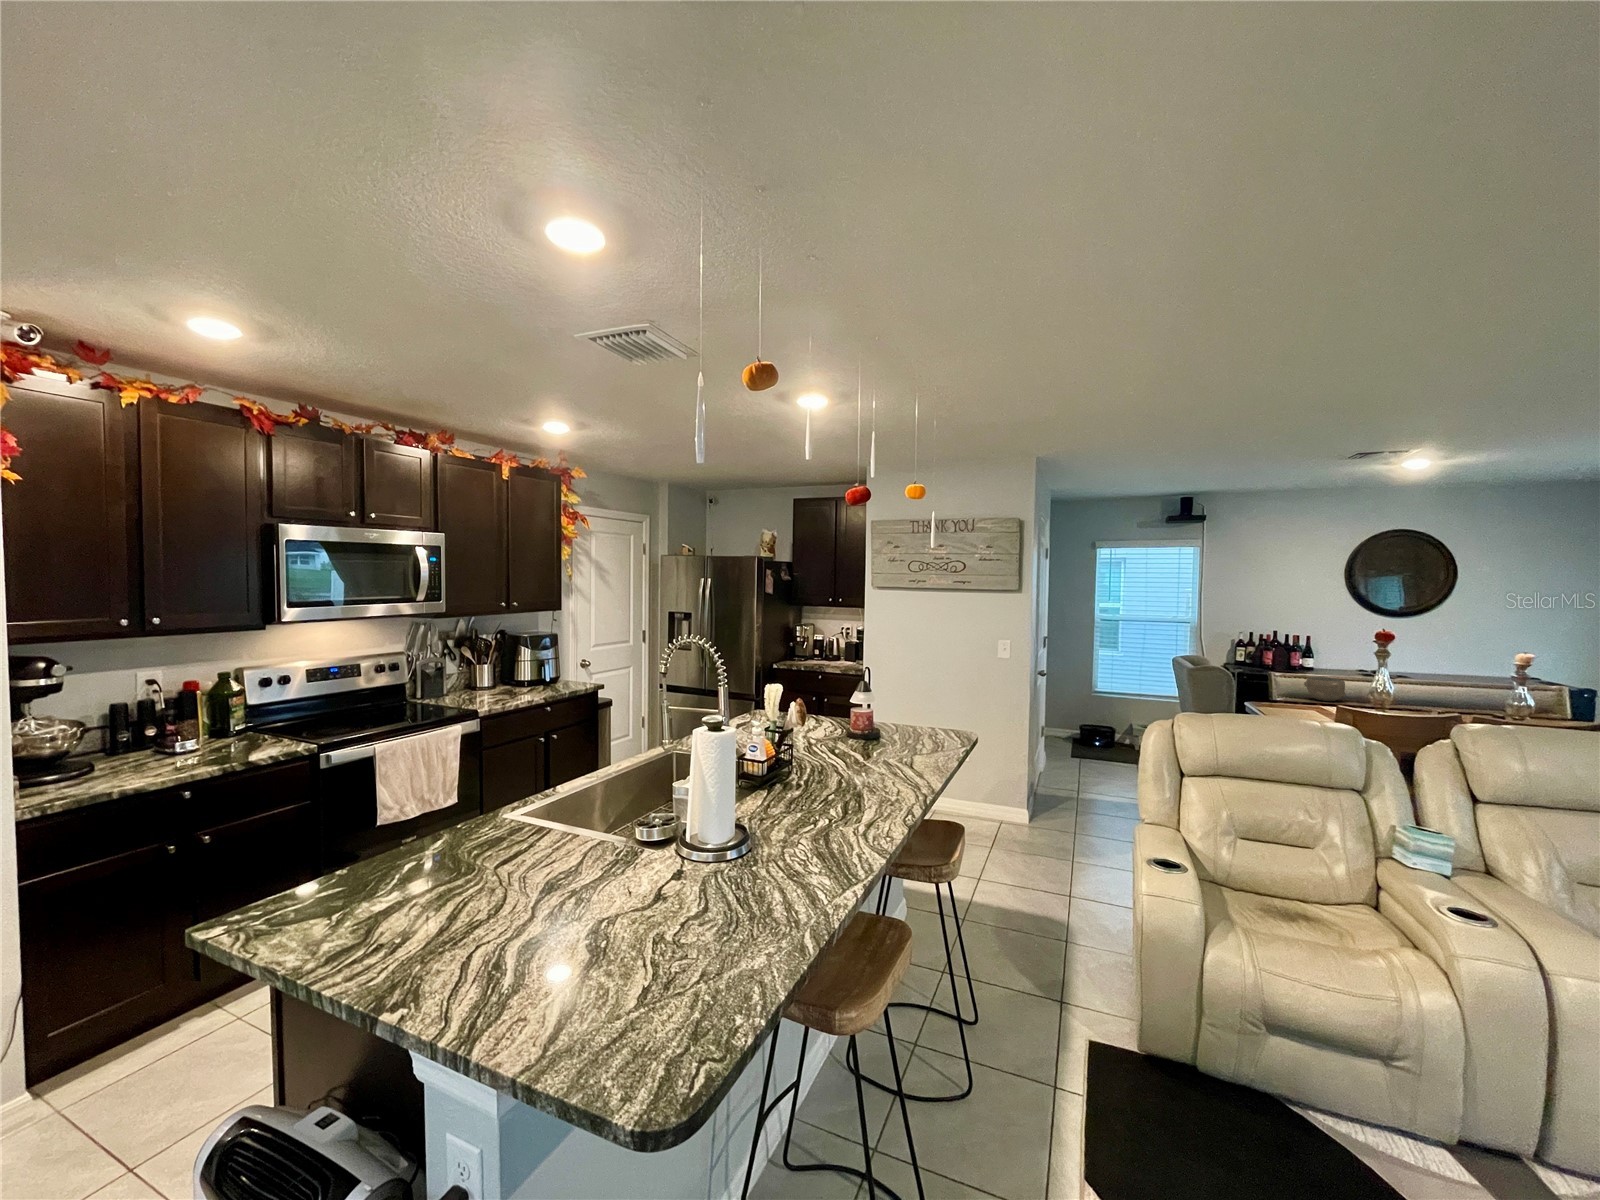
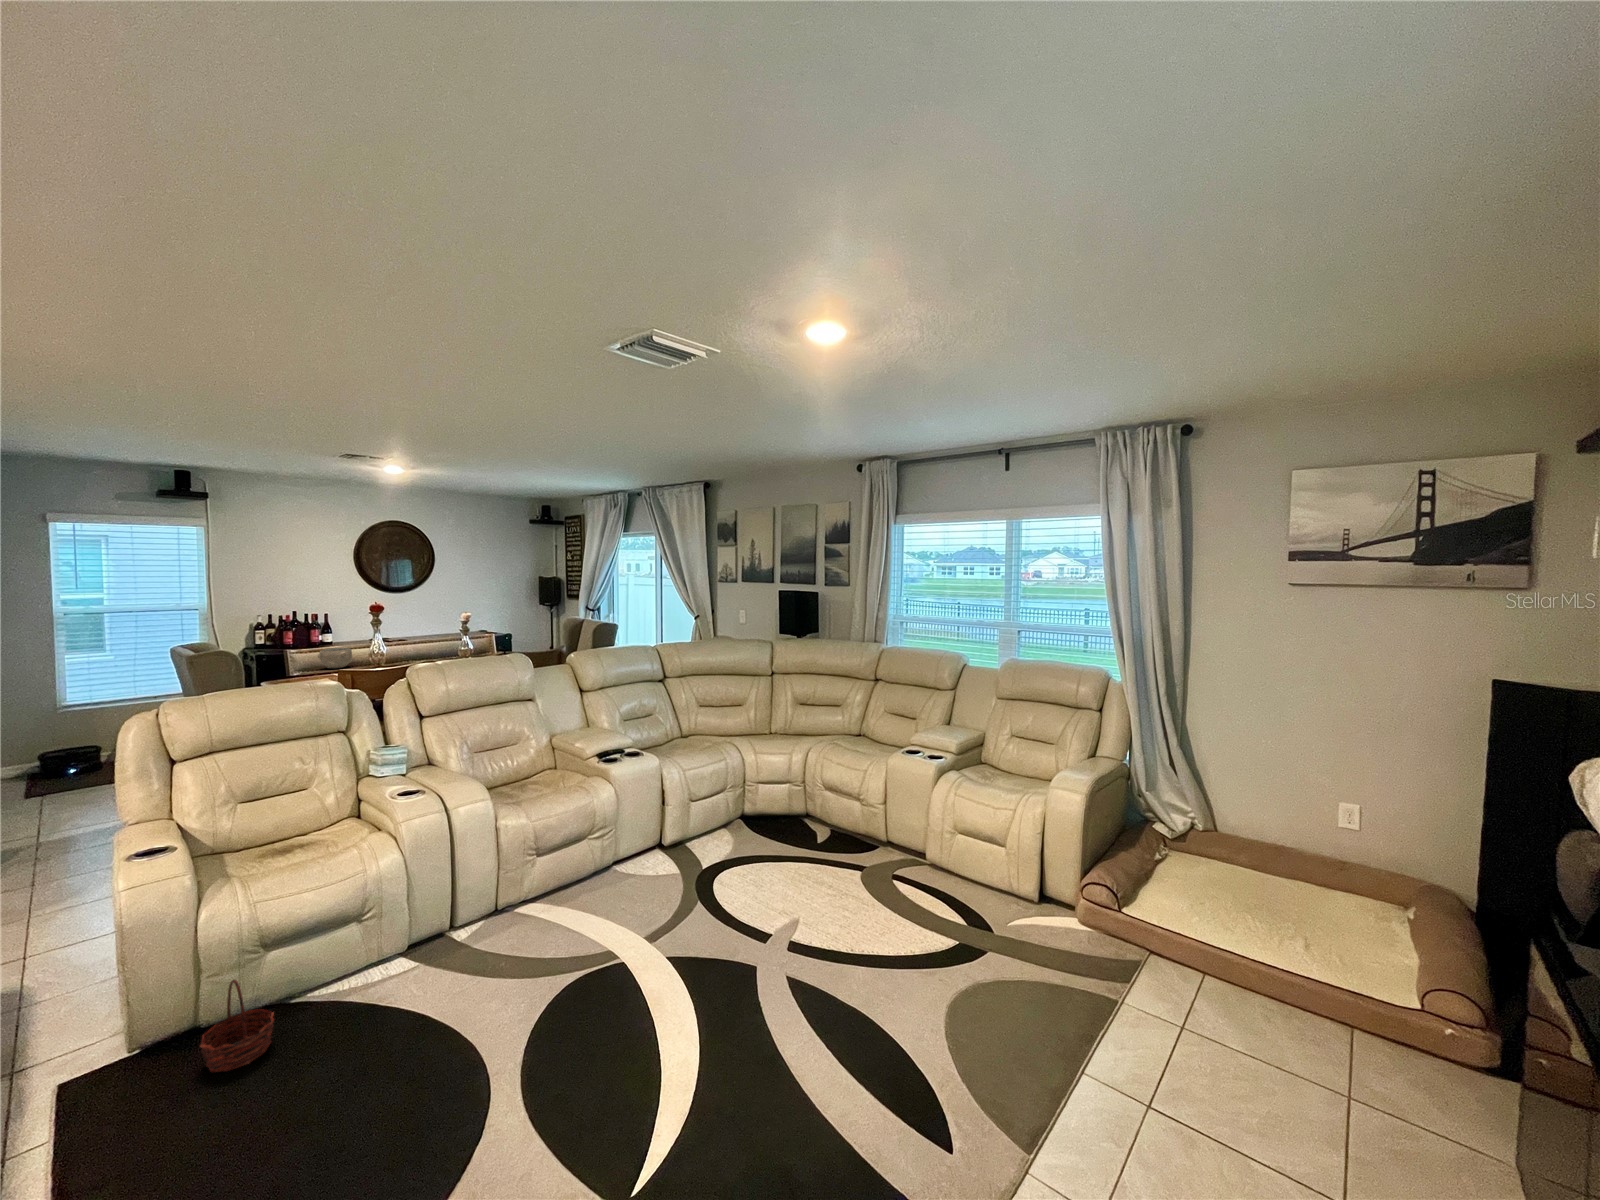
basket: none [1198,1046,1276,1158] -> present [200,980,274,1072]

